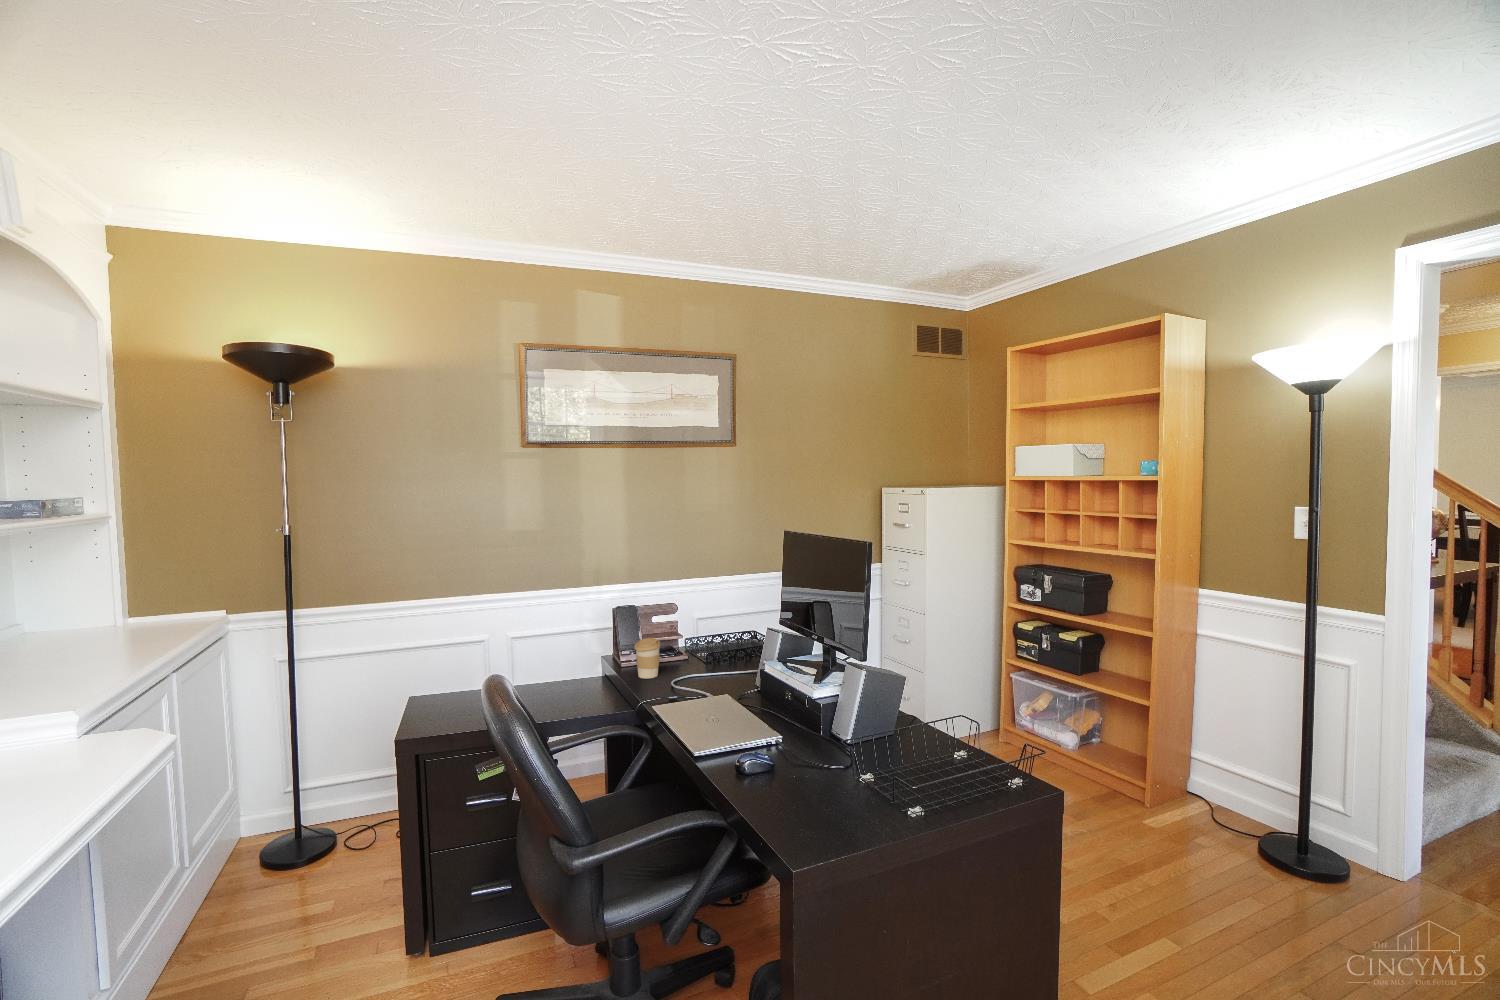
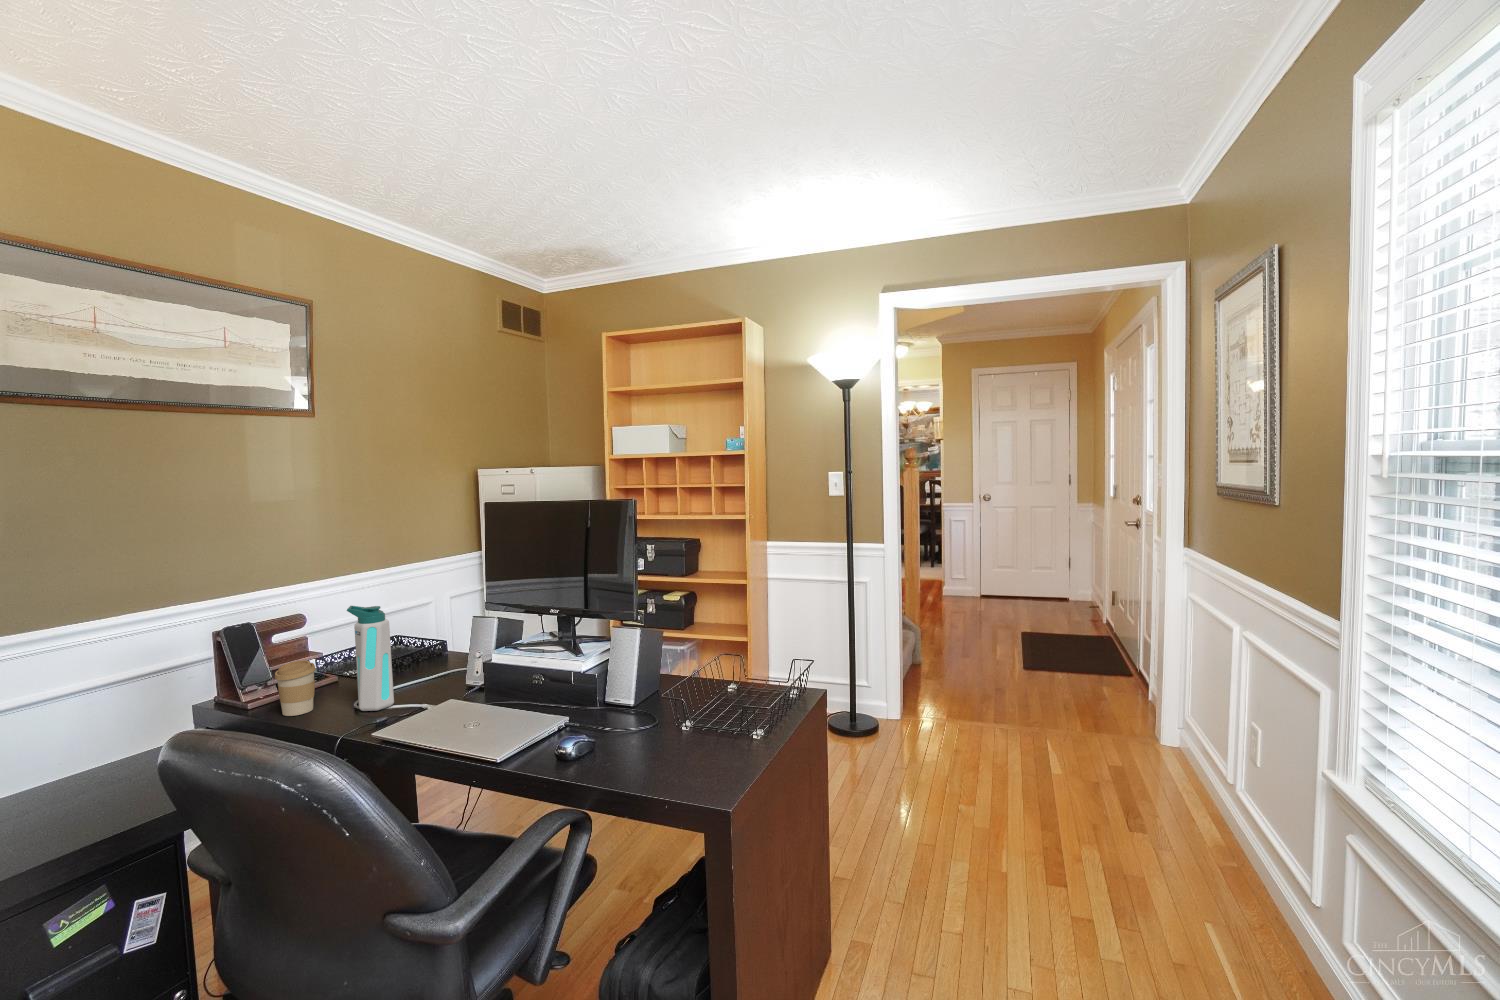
water bottle: none [670,603,702,689] -> present [347,606,394,711]

